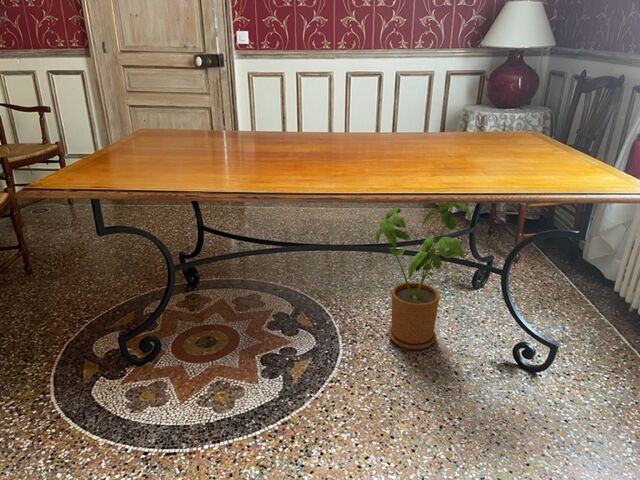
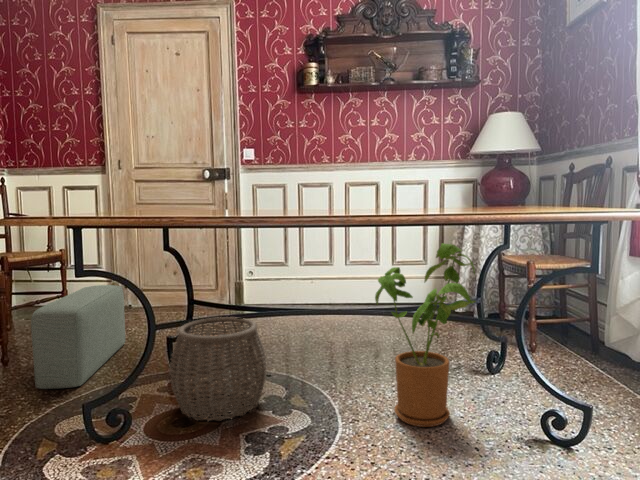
pouf: none [51,195,137,304] -> present [31,285,125,389]
woven basket: none [188,246,276,343] -> present [170,317,267,421]

